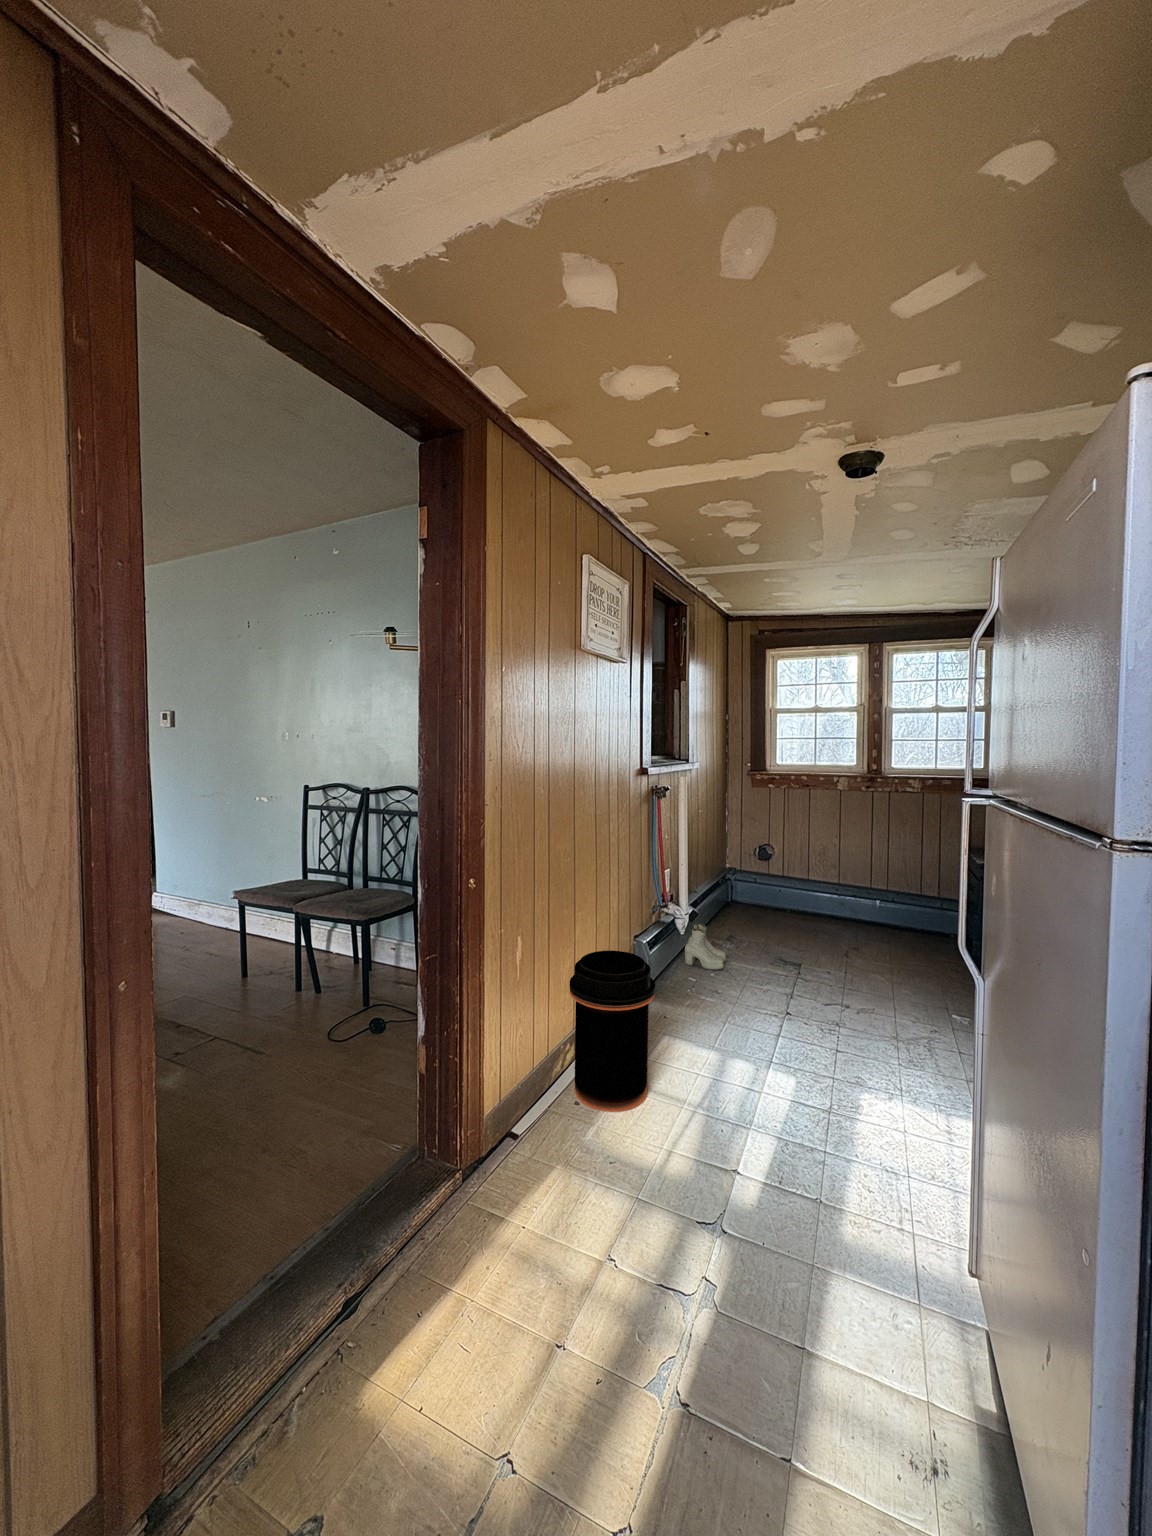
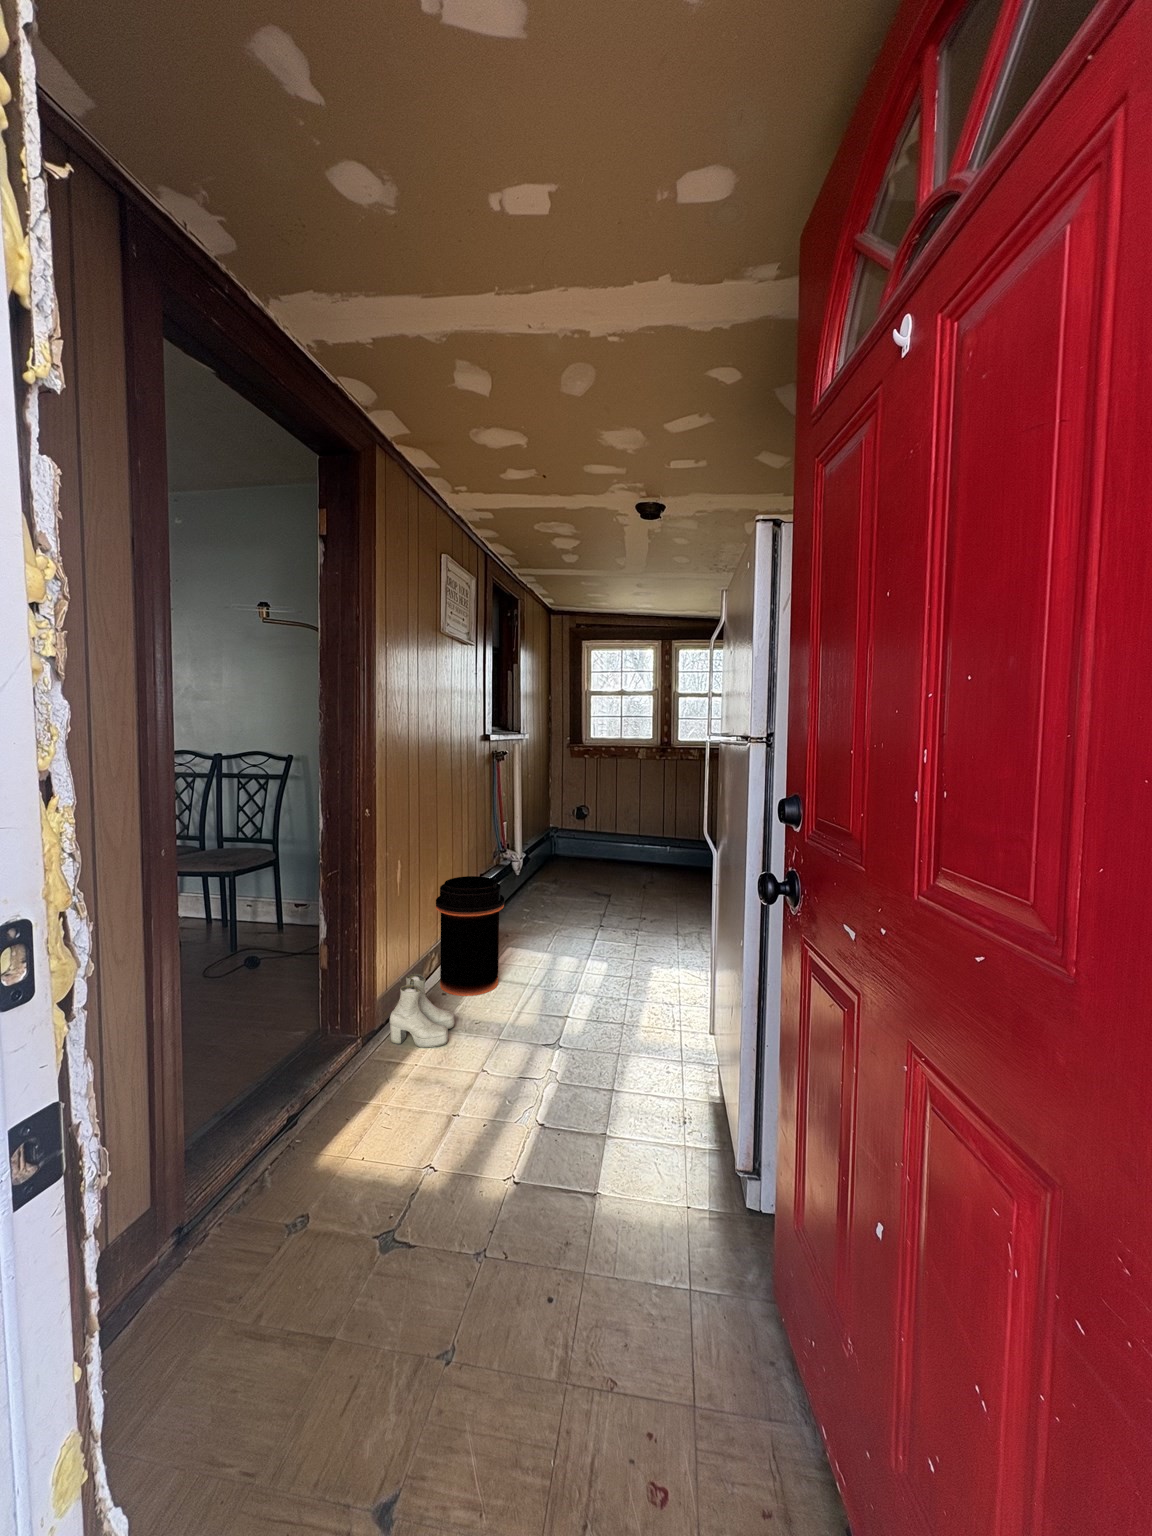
boots: present [685,923,726,970] -> present [390,974,455,1048]

